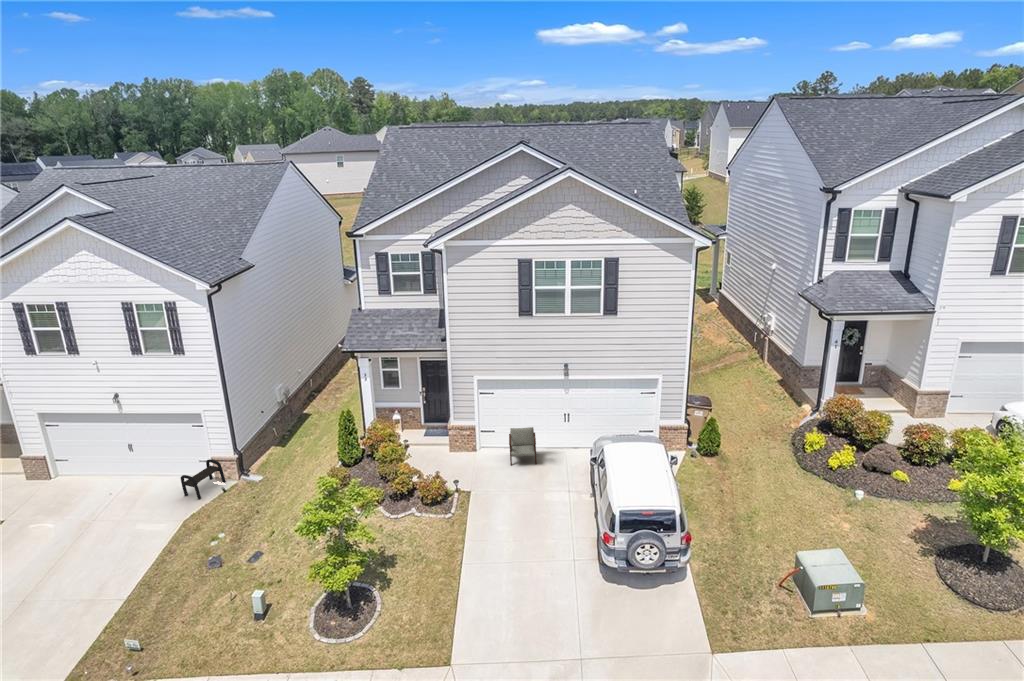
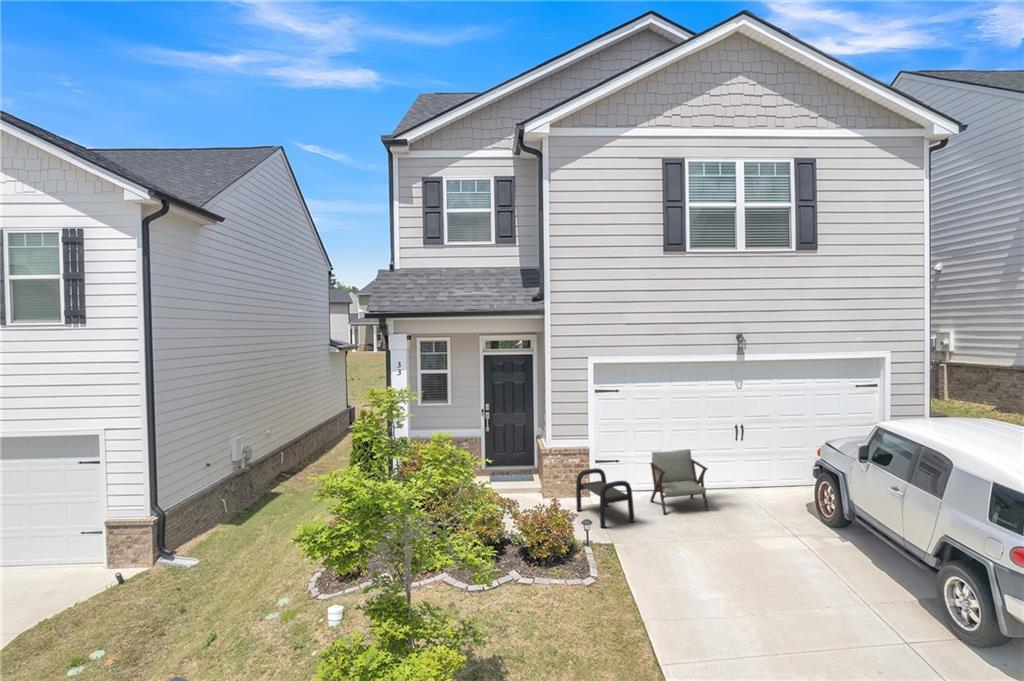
bench: present [181,459,226,499] -> present [576,468,634,527]

